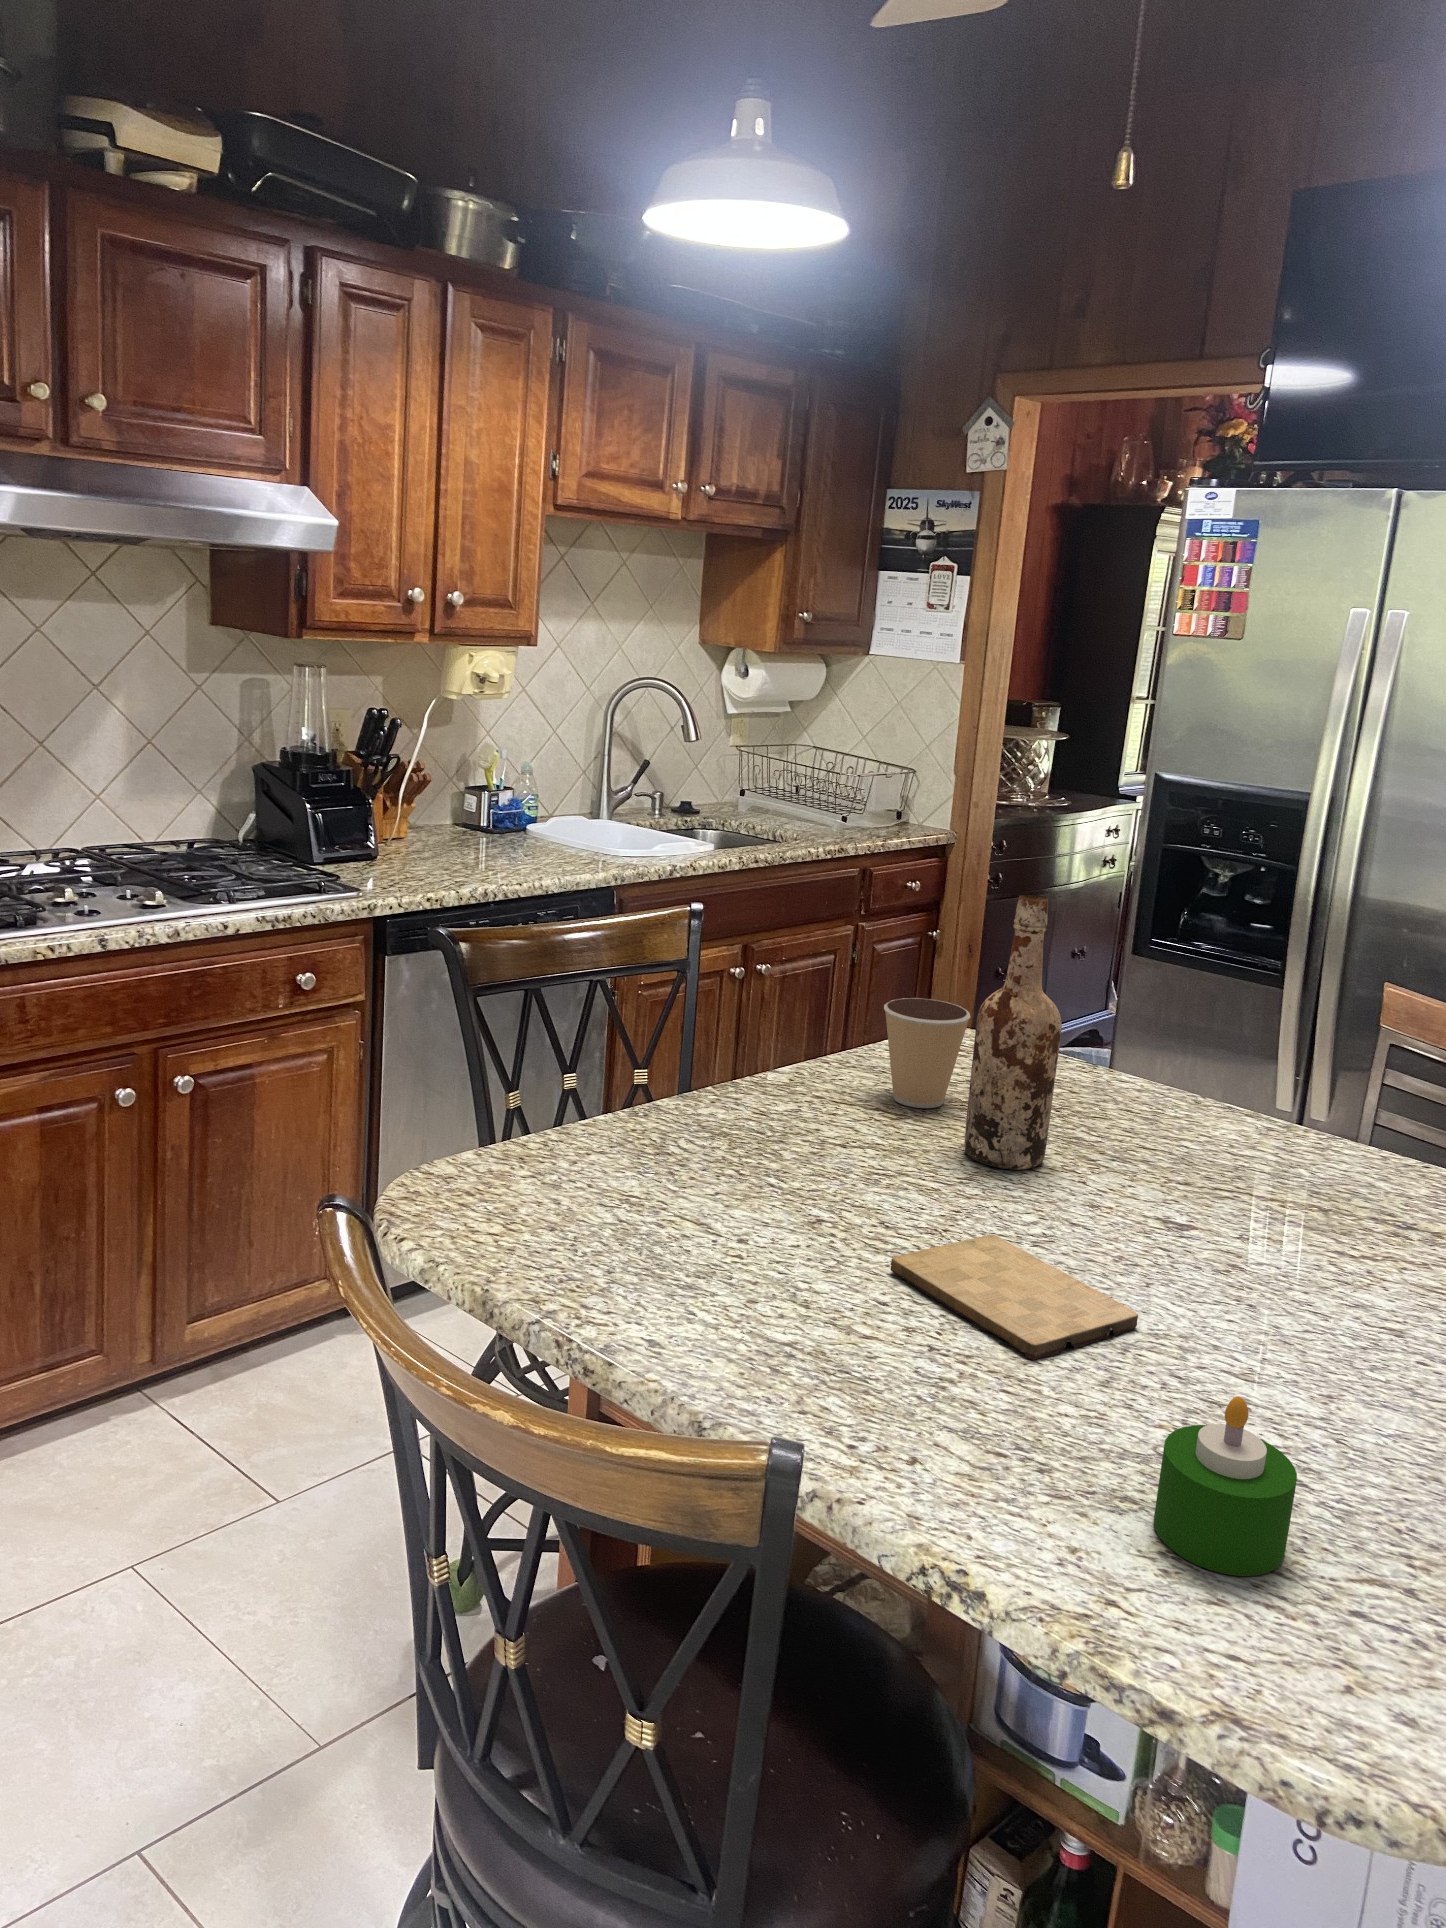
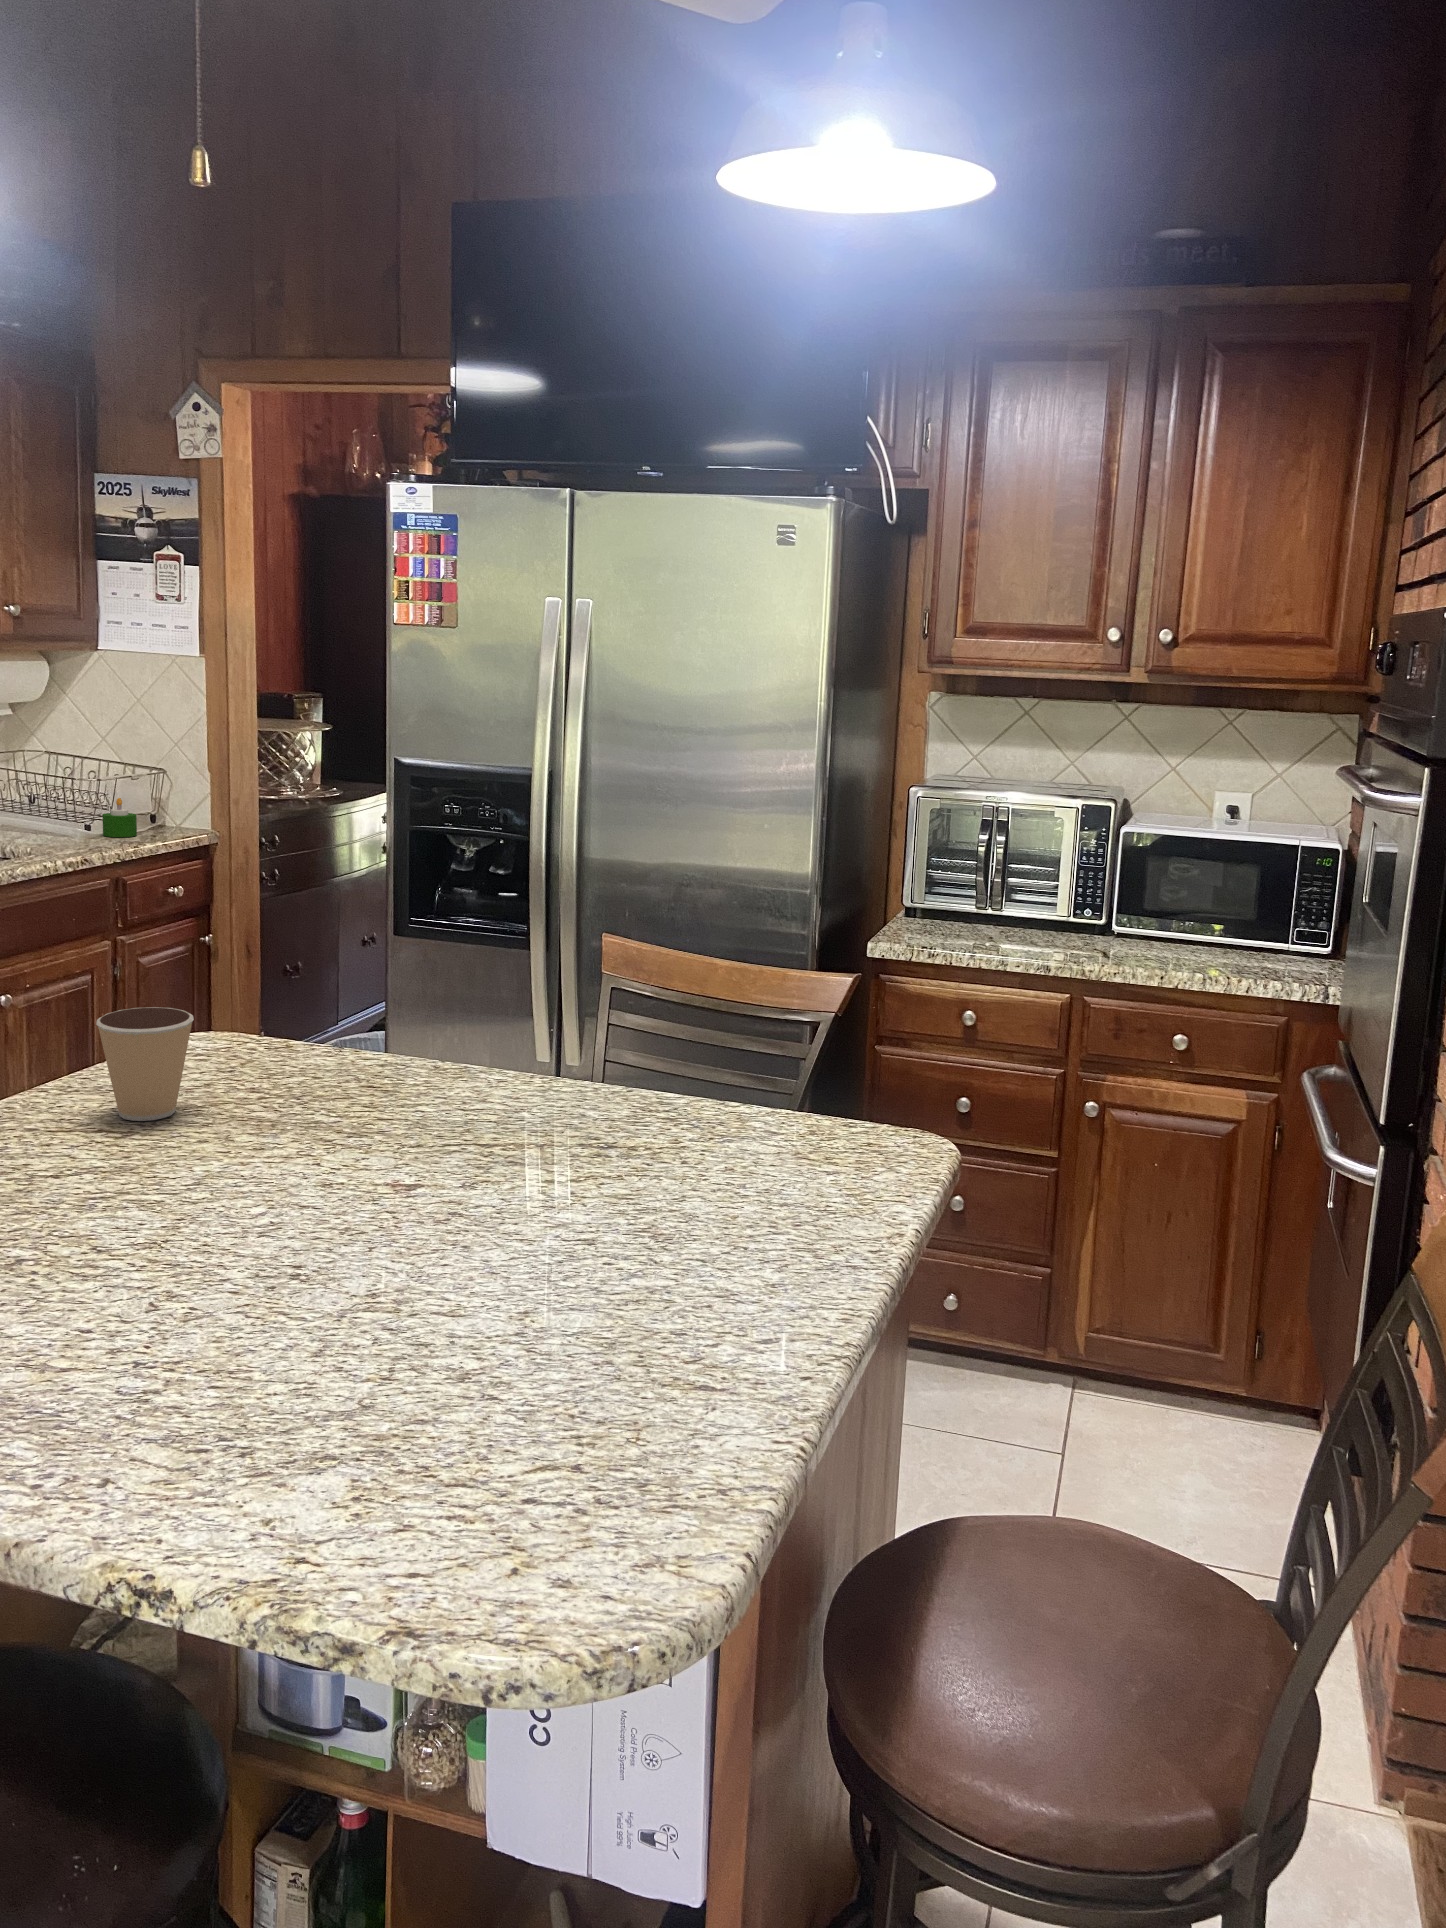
wine bottle: present [964,894,1062,1169] -> none [190,890,280,1166]
cutting board: present [891,1235,1138,1360] -> none [97,1235,355,1350]
candle: present [1154,1396,1297,1576] -> present [102,798,137,837]

